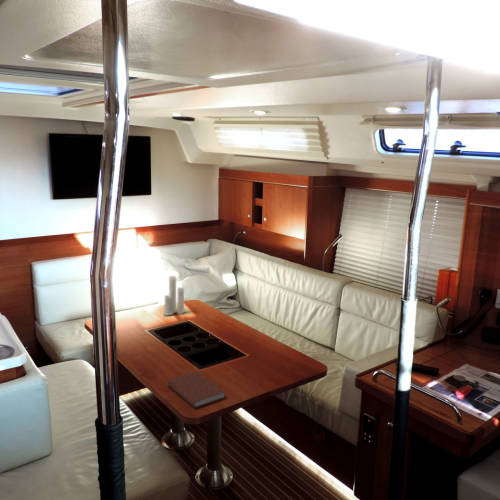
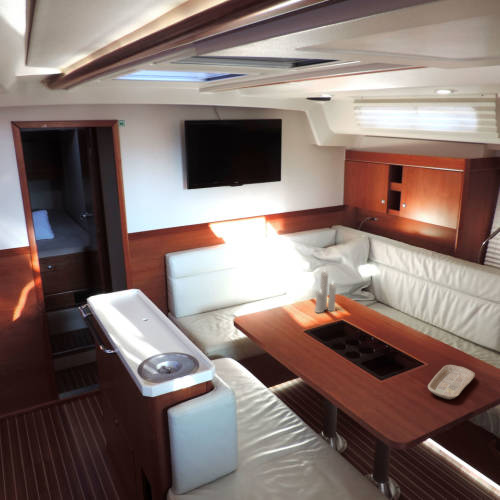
tray: none [235,354,283,383] -> present [428,365,475,399]
book: present [167,371,224,408] -> none [357,382,427,427]

